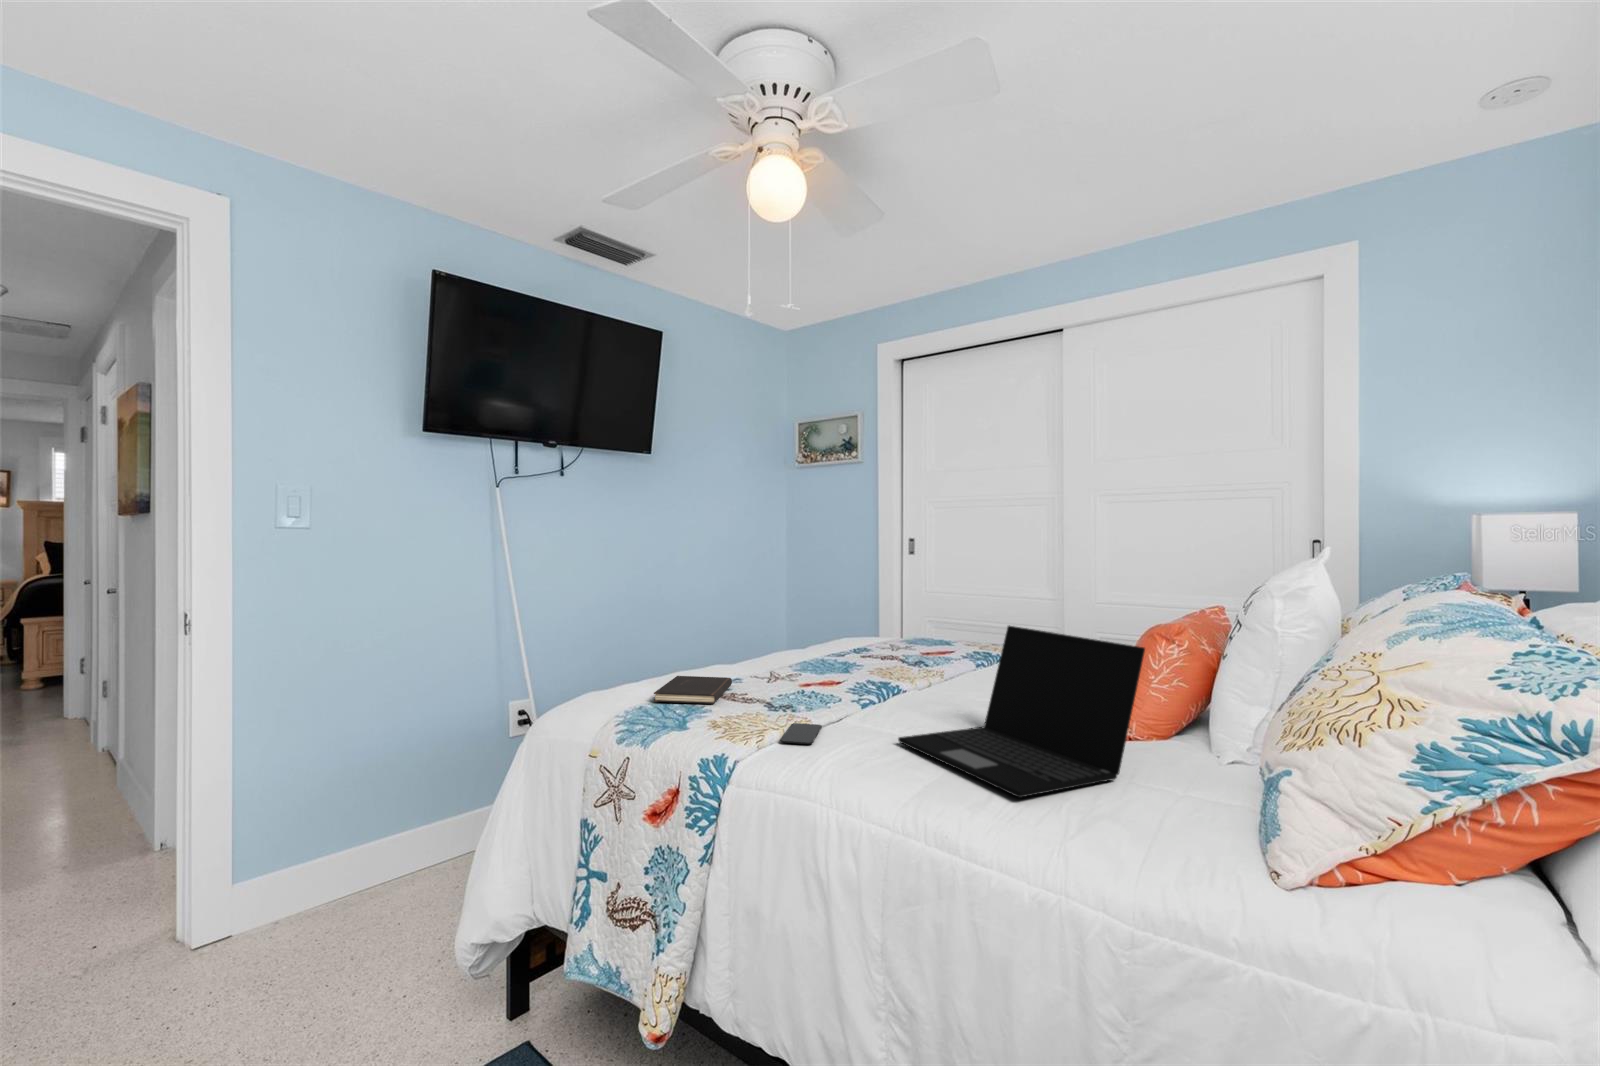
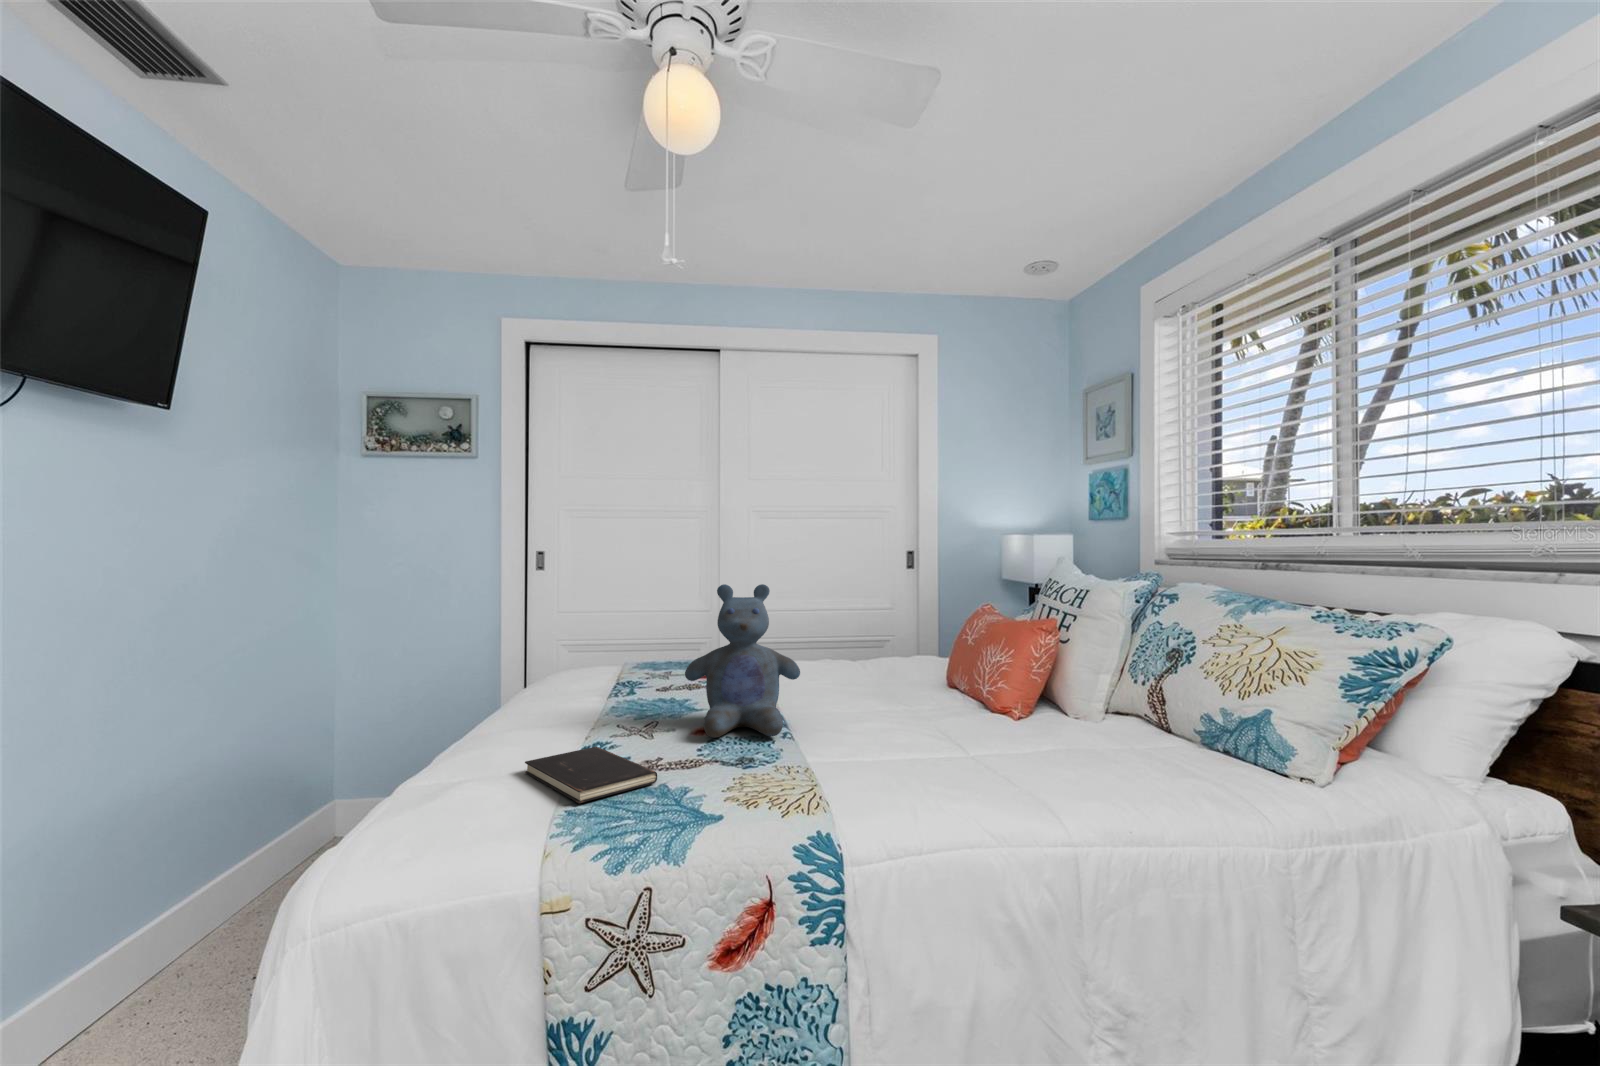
stuffed bear: none [808,563,914,699] -> present [685,584,800,738]
laptop: present [898,625,1145,797] -> none [921,635,1104,780]
smartphone: present [780,723,822,744] -> none [799,770,873,799]

